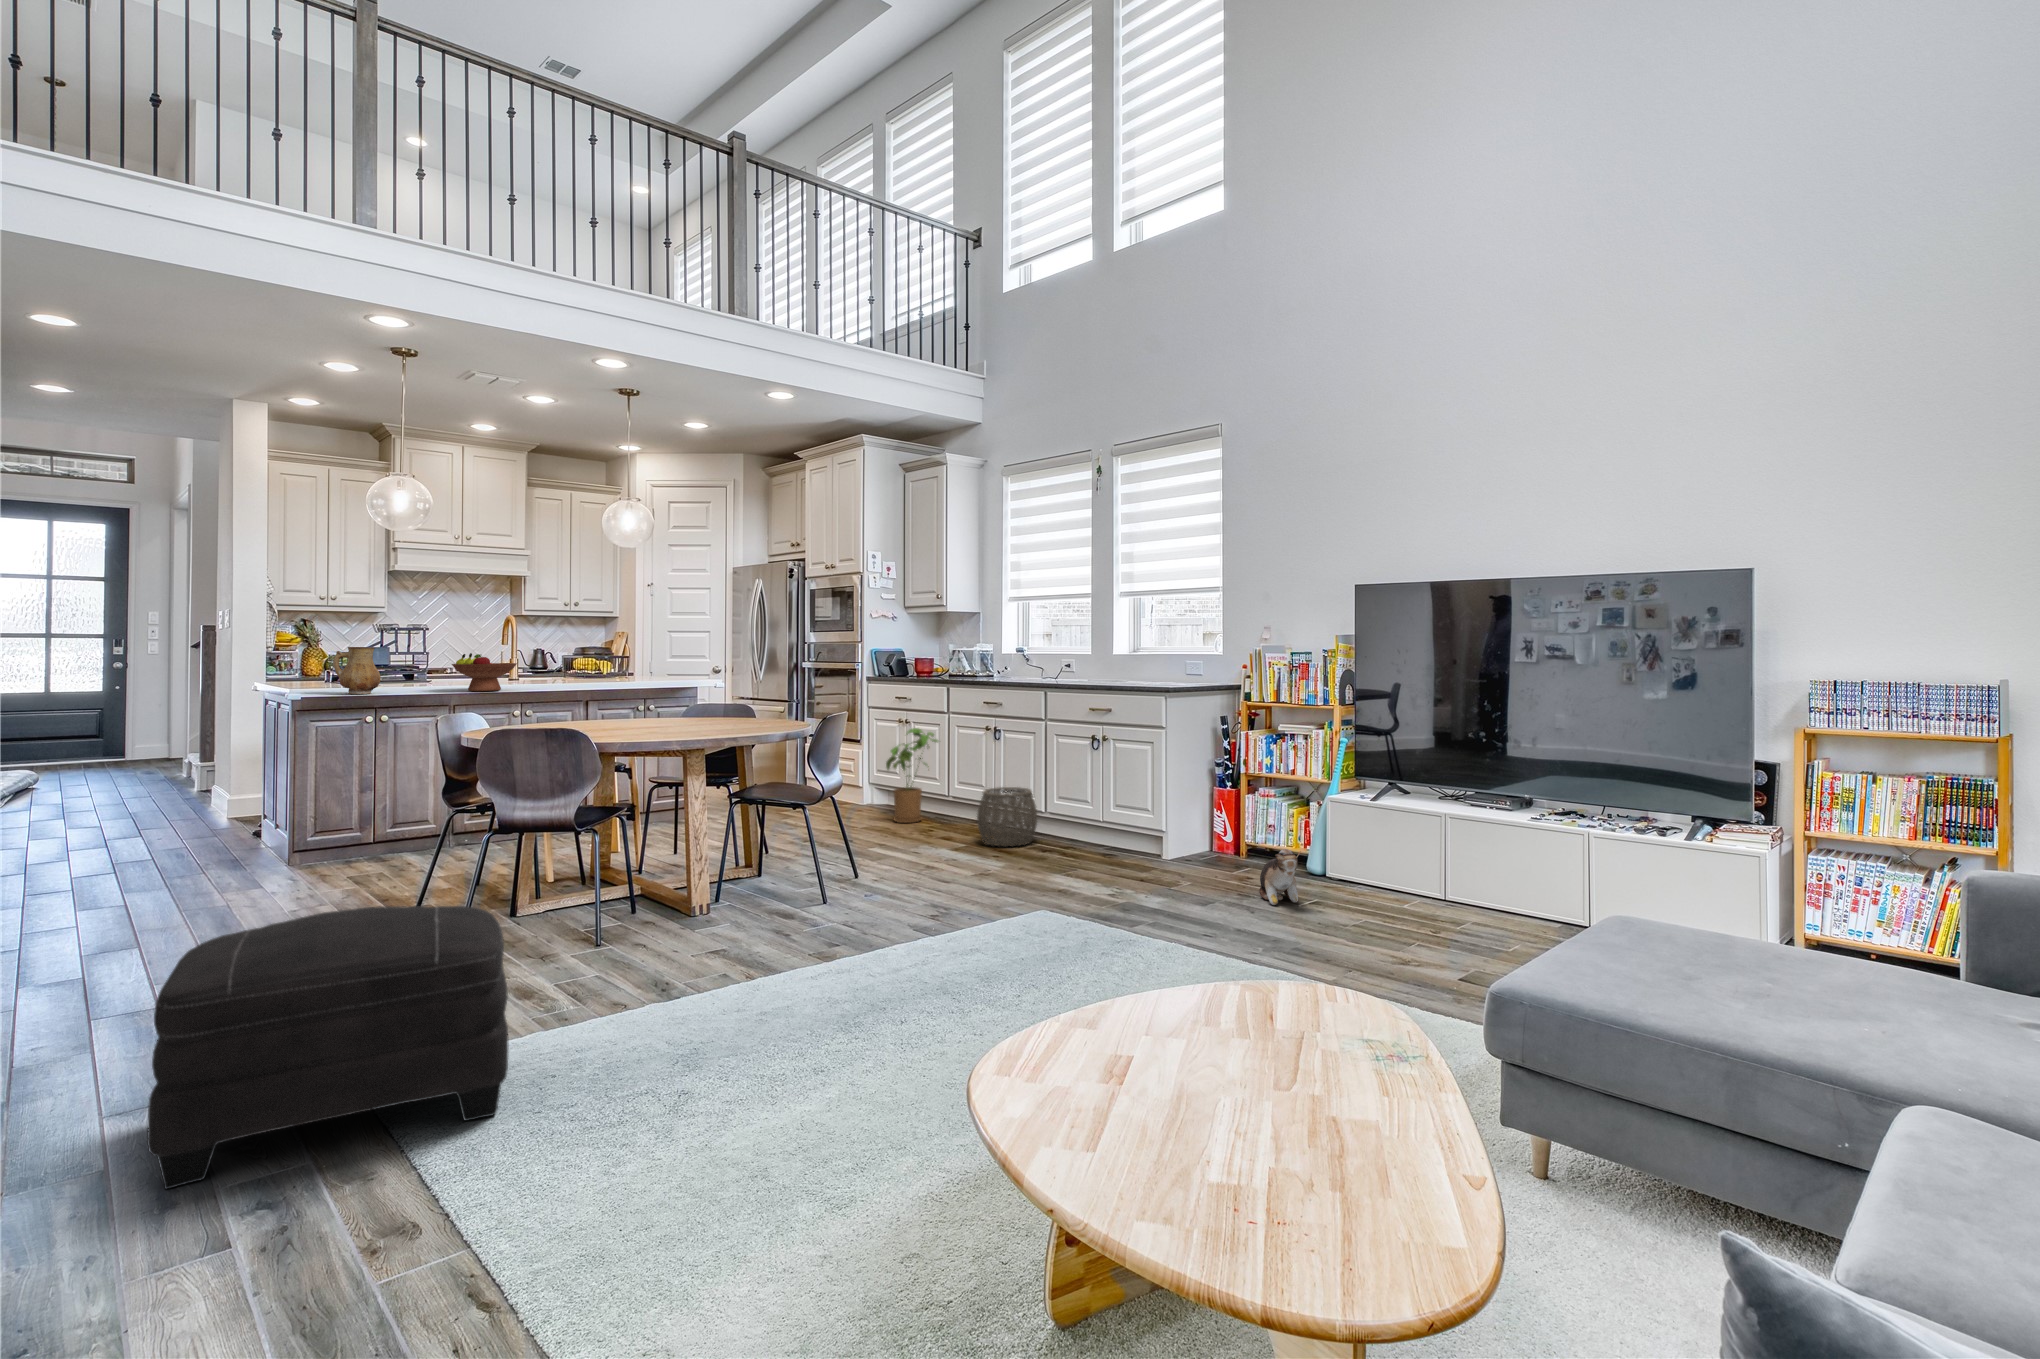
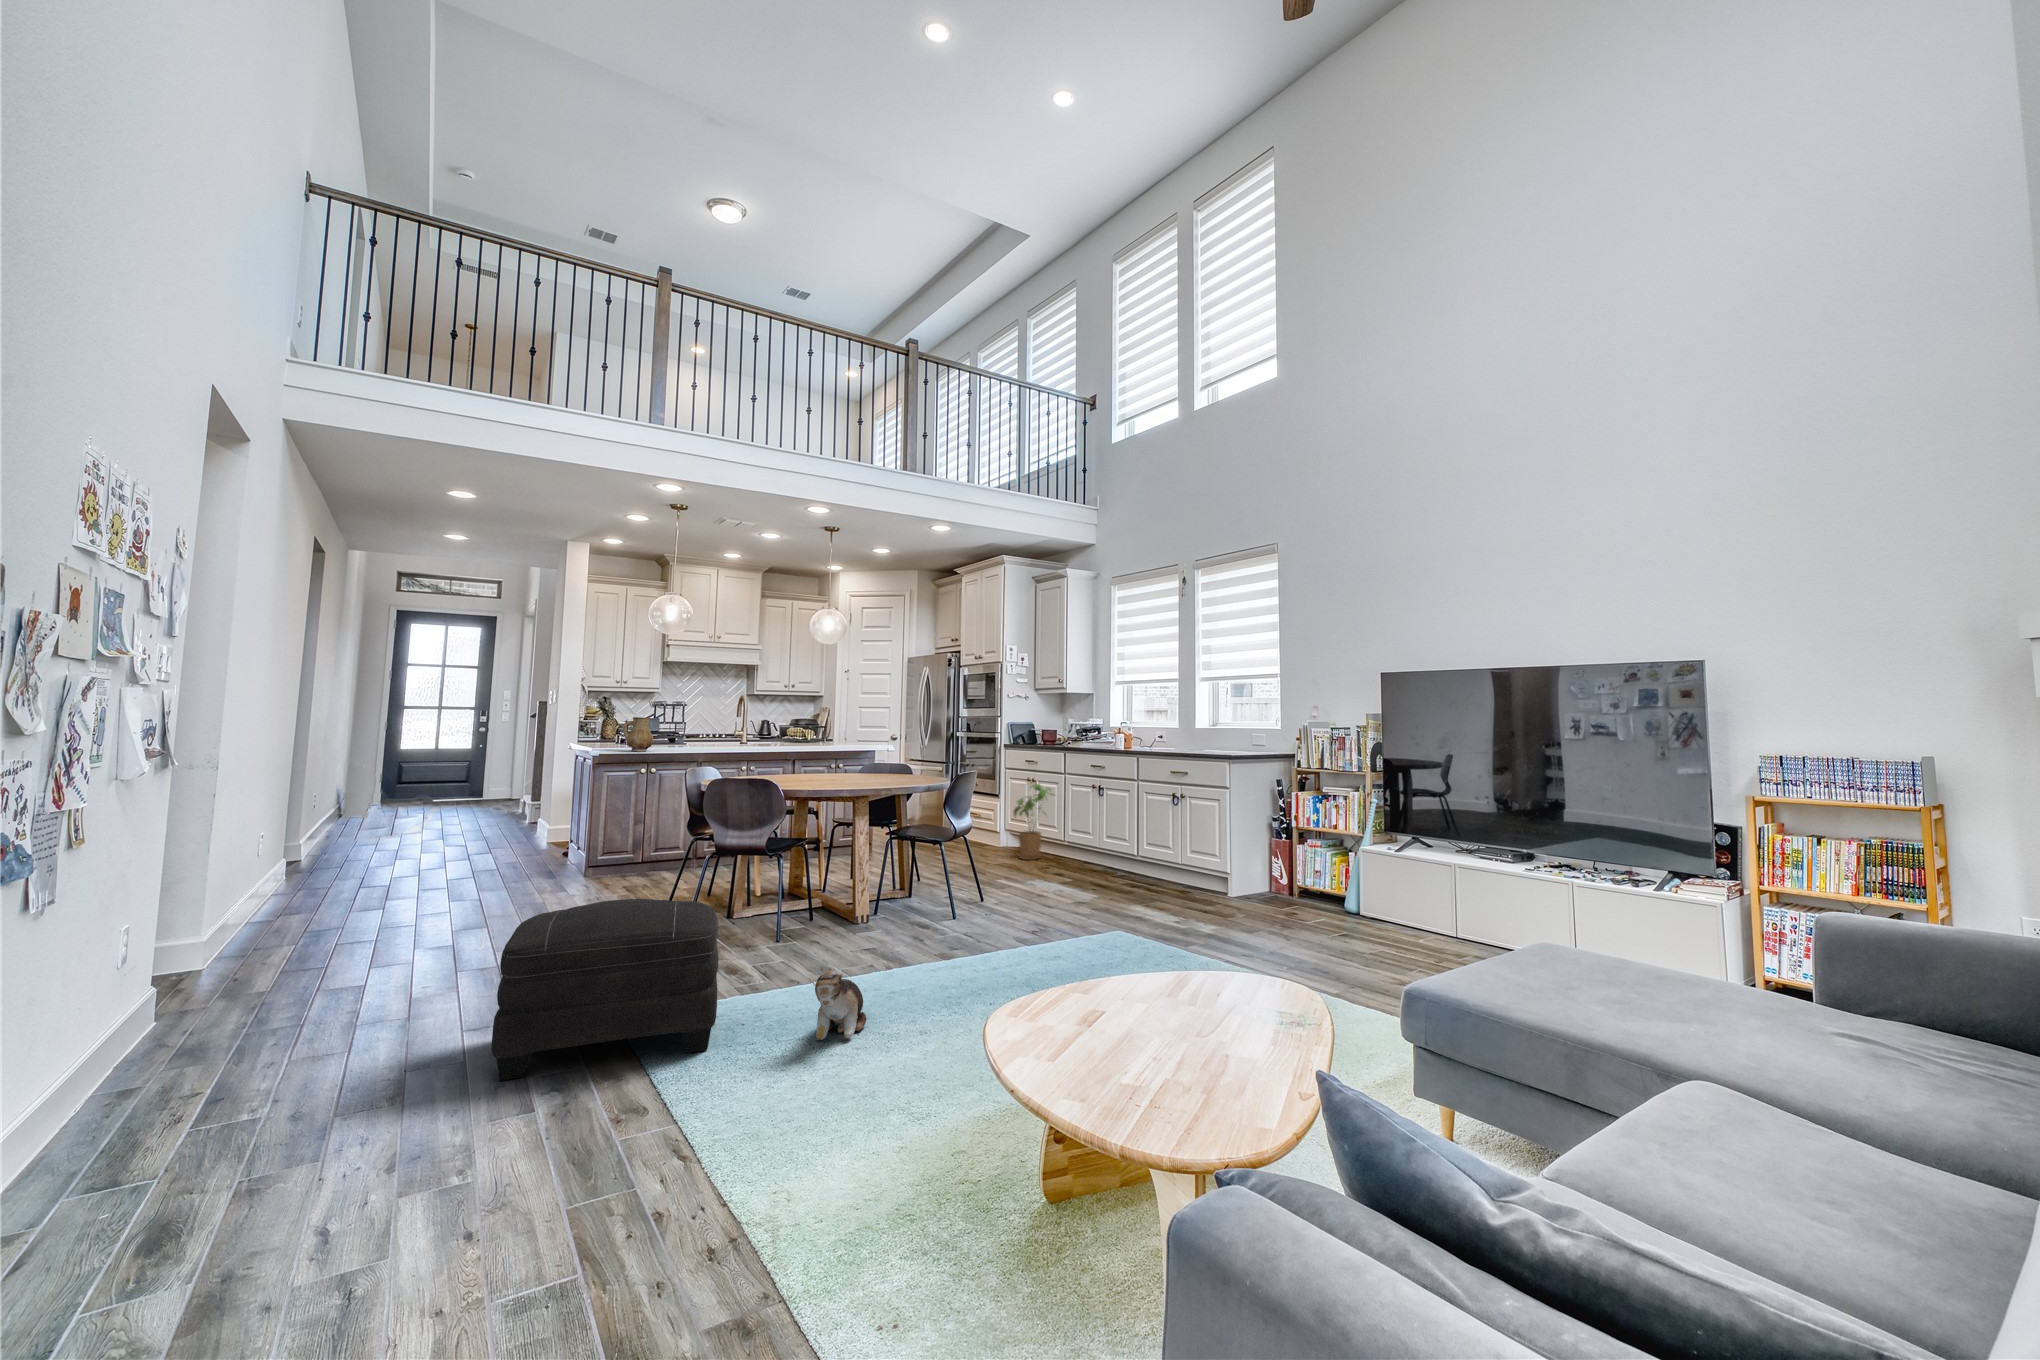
fruit bowl: present [452,653,517,691] -> none [701,722,746,750]
woven basket: present [977,787,1037,847] -> none [1080,833,1129,881]
plush toy: present [1259,849,1300,905] -> present [809,970,866,1040]

